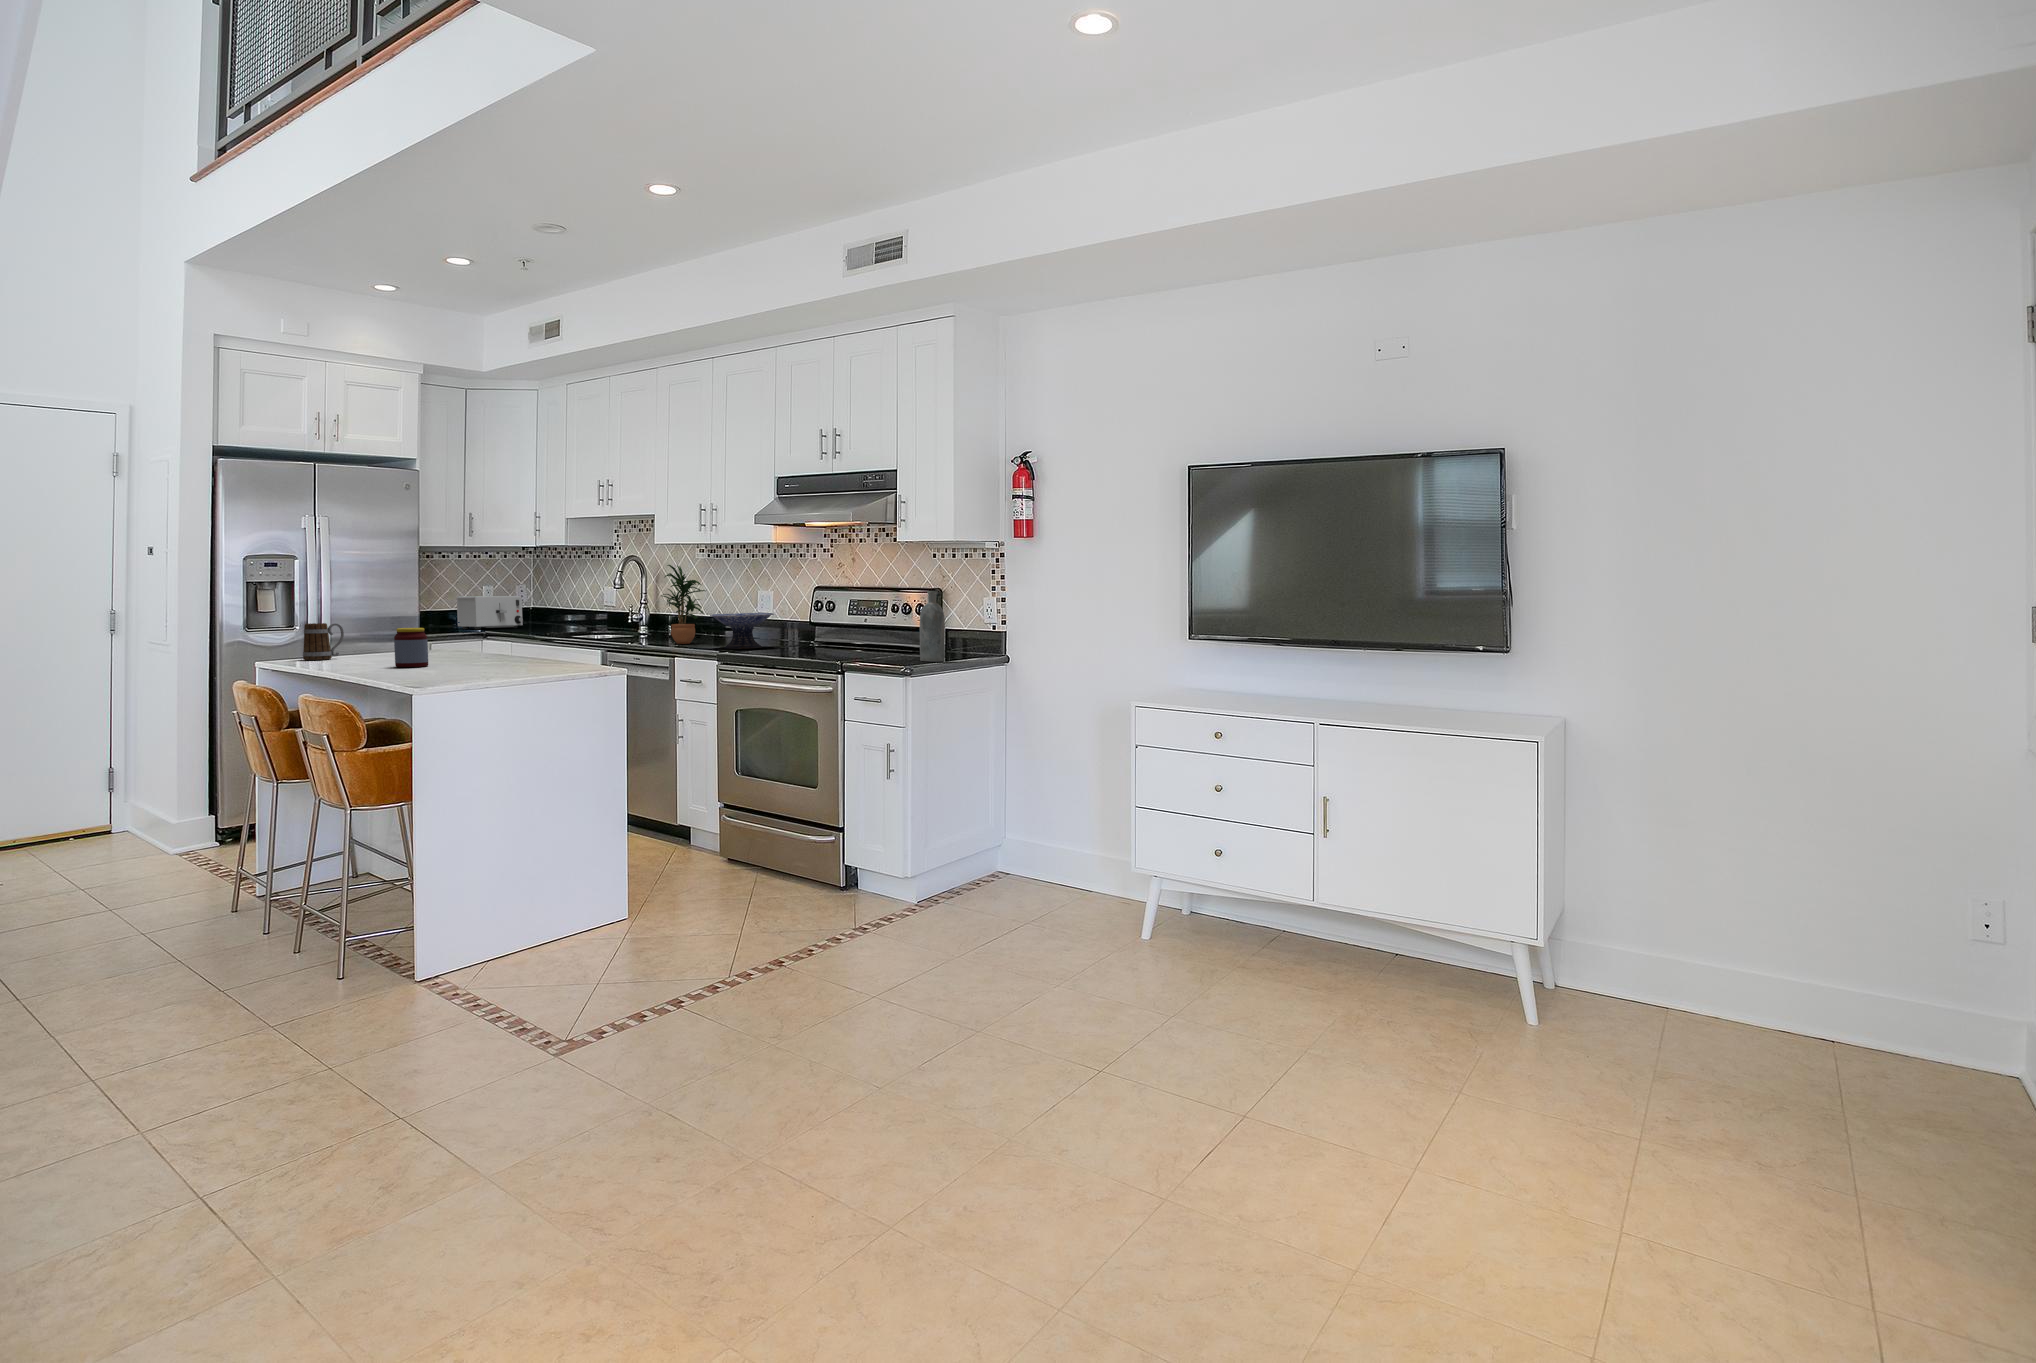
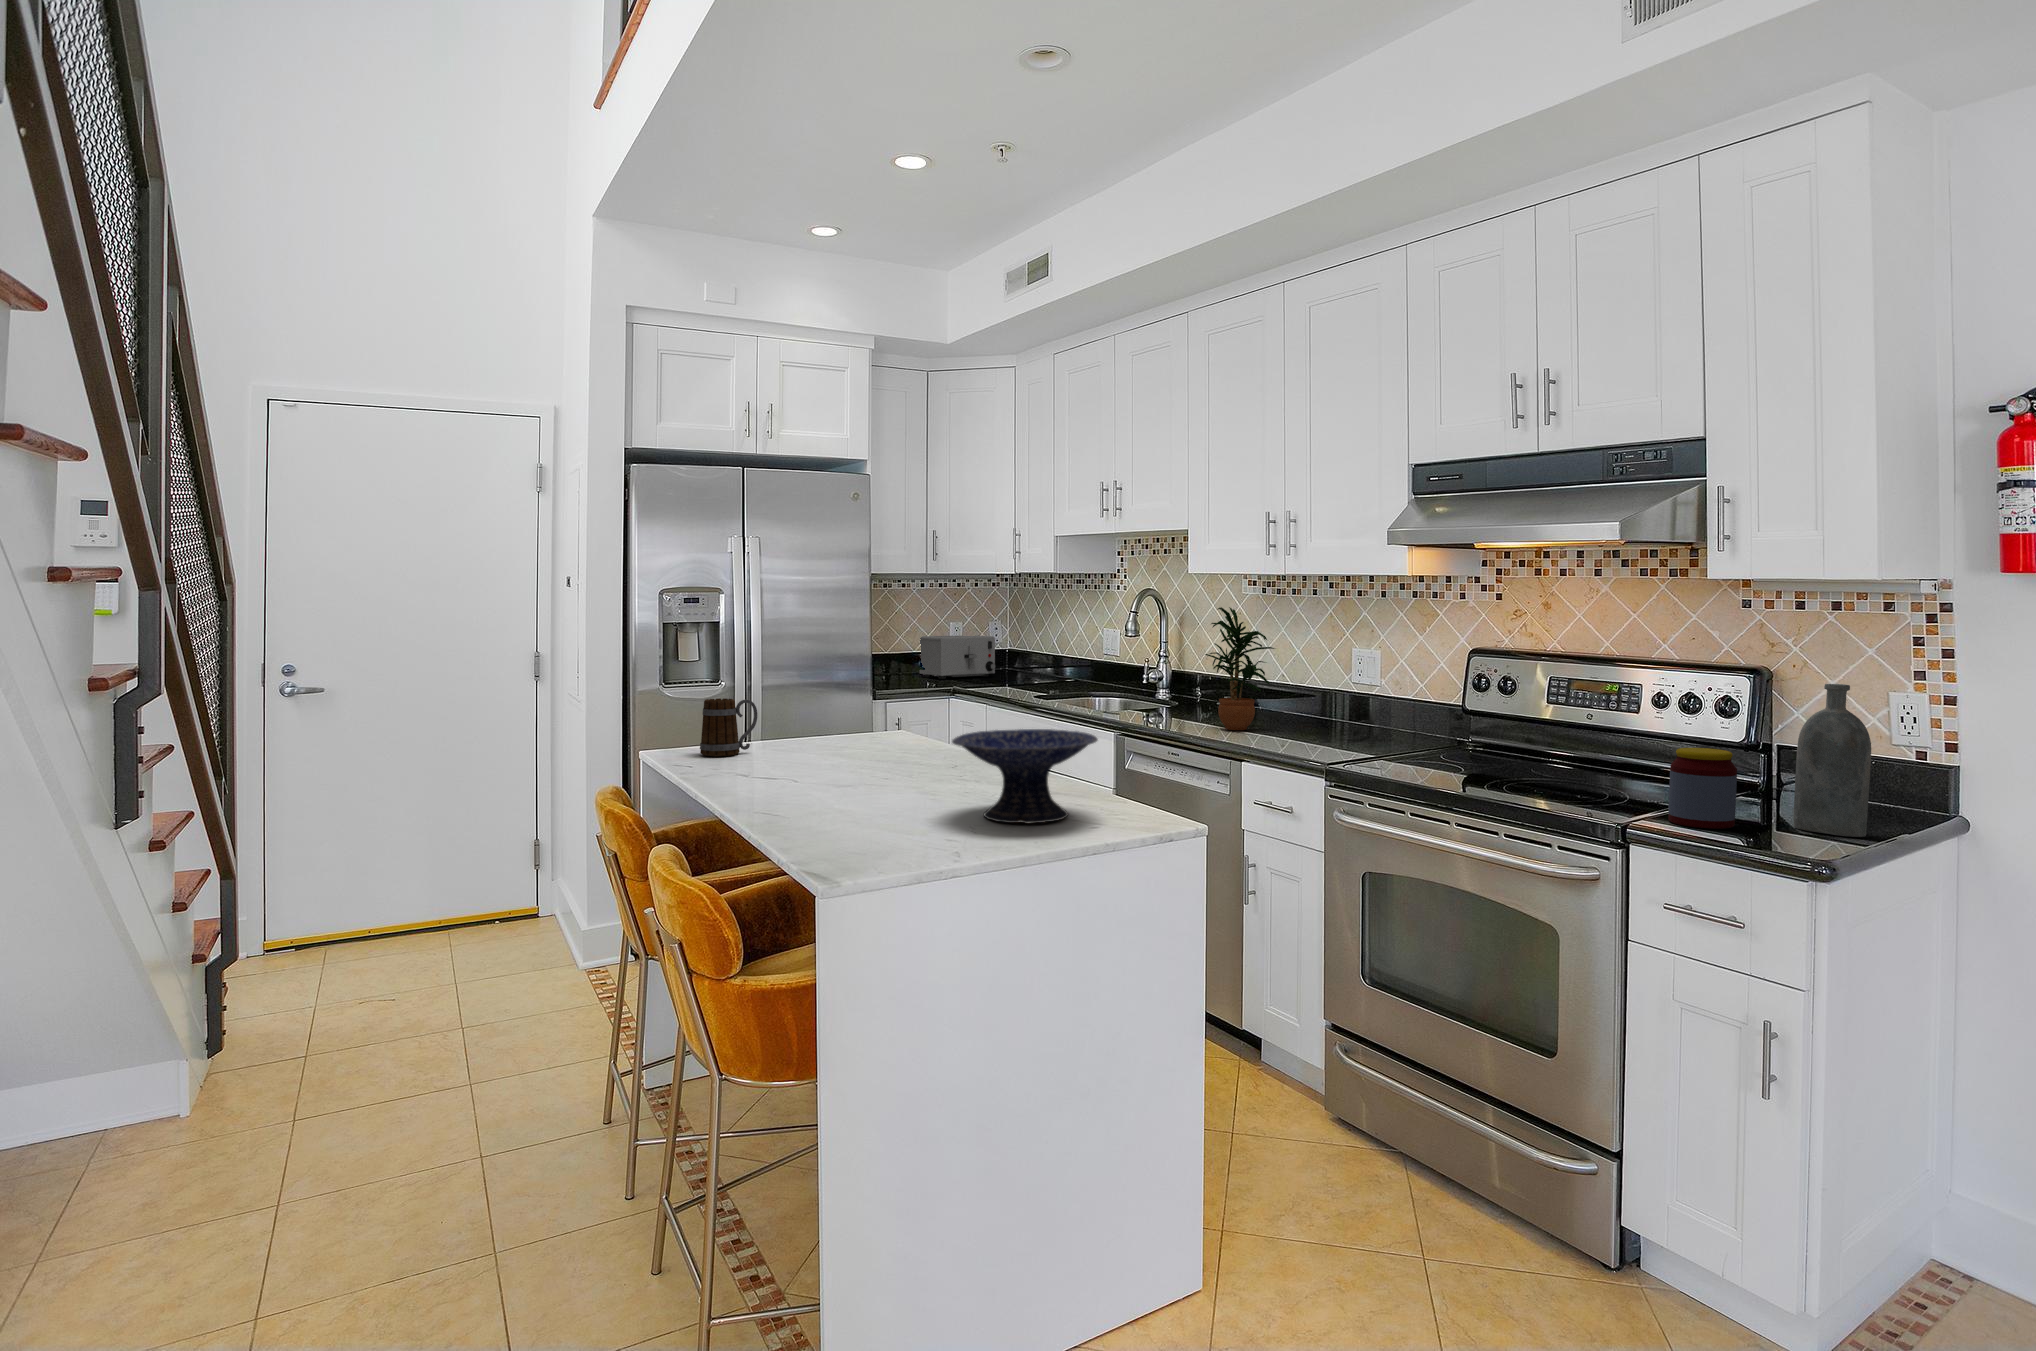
decorative bowl: present [710,613,773,649] -> present [952,729,1098,823]
jar: present [394,628,428,667] -> present [1668,748,1737,829]

